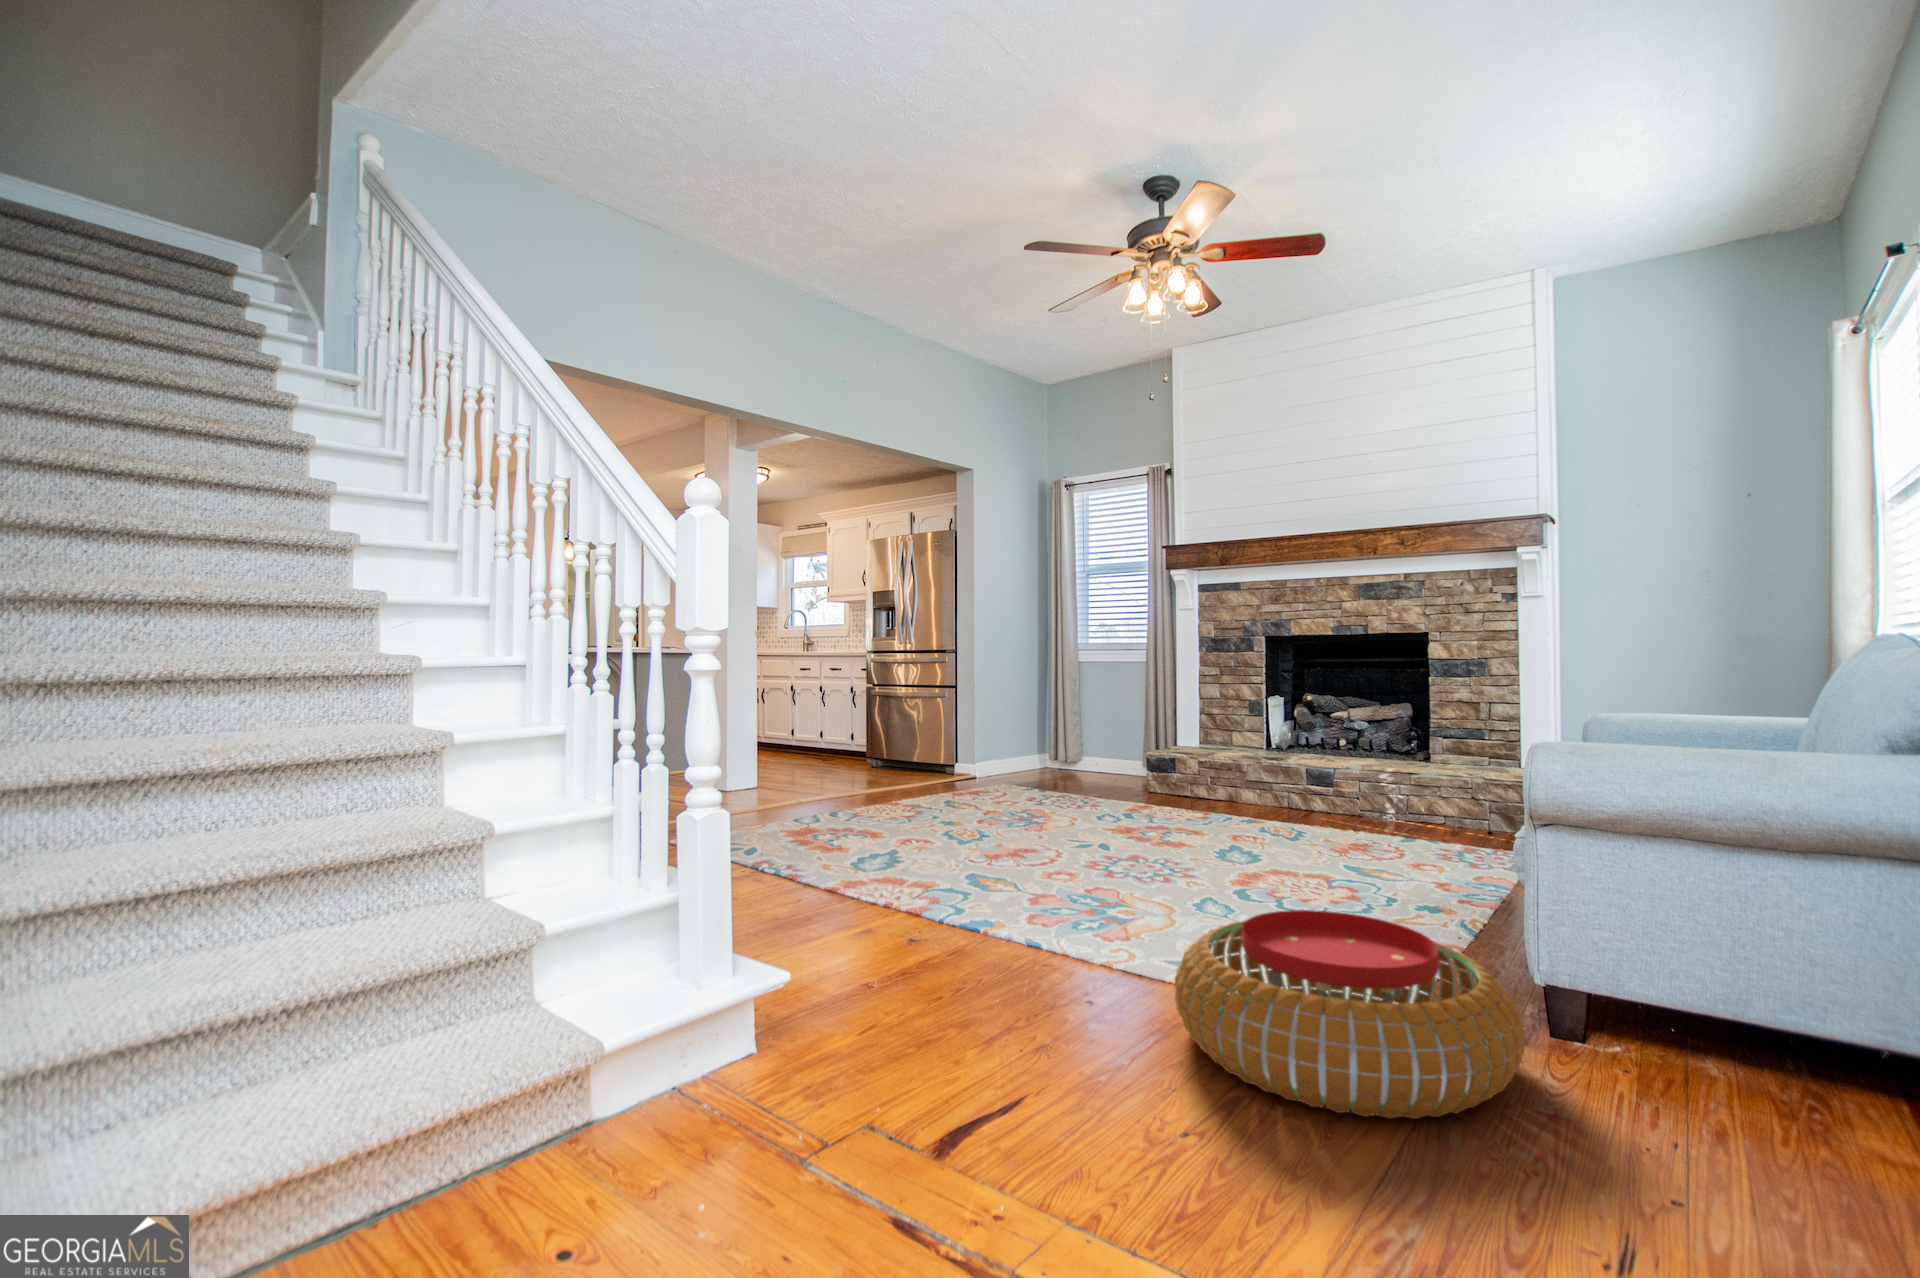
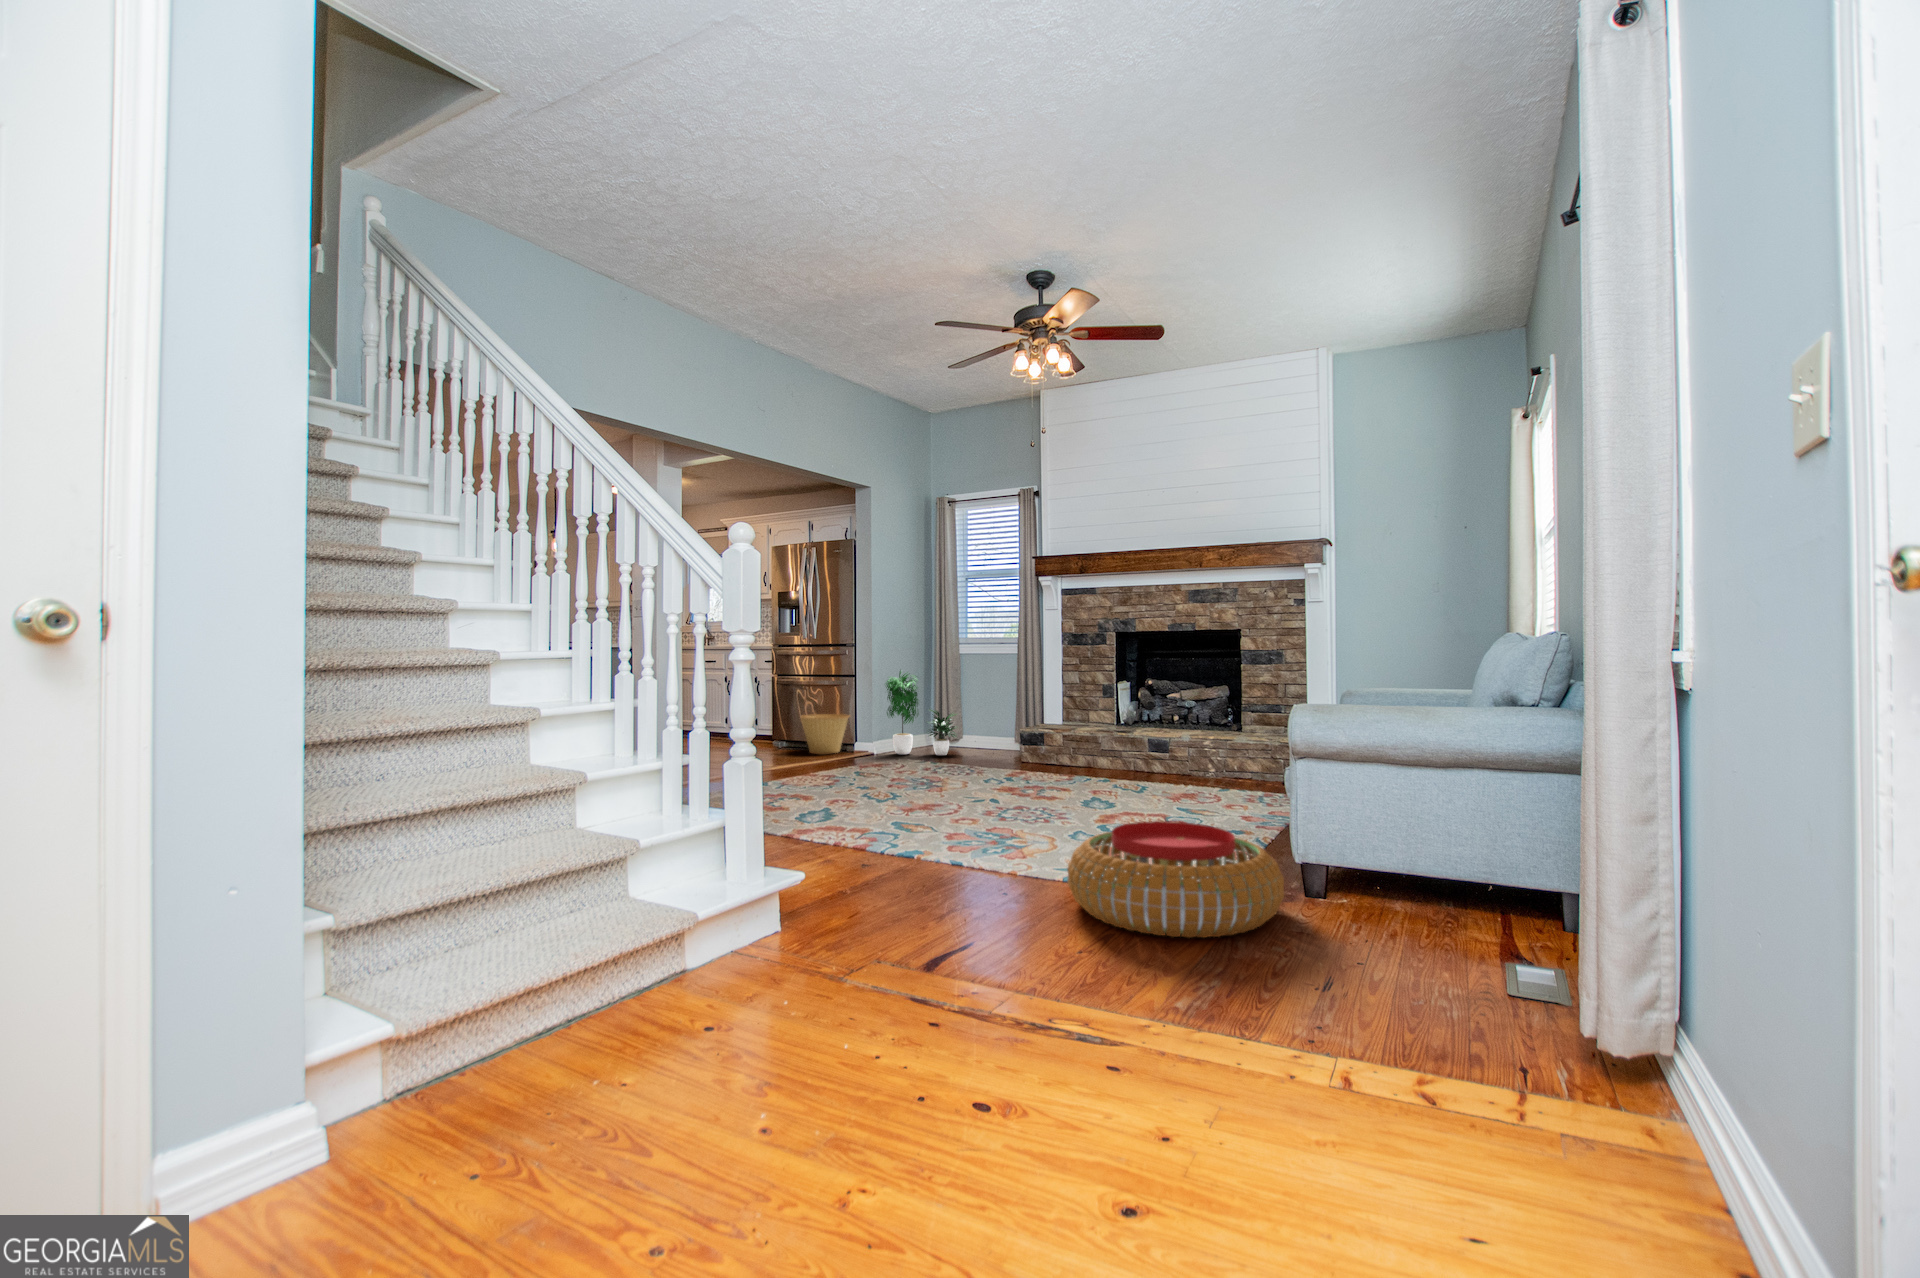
potted plant: none [988,679,1076,780] -> present [886,670,957,755]
basket: none [894,729,951,775] -> present [801,714,849,754]

